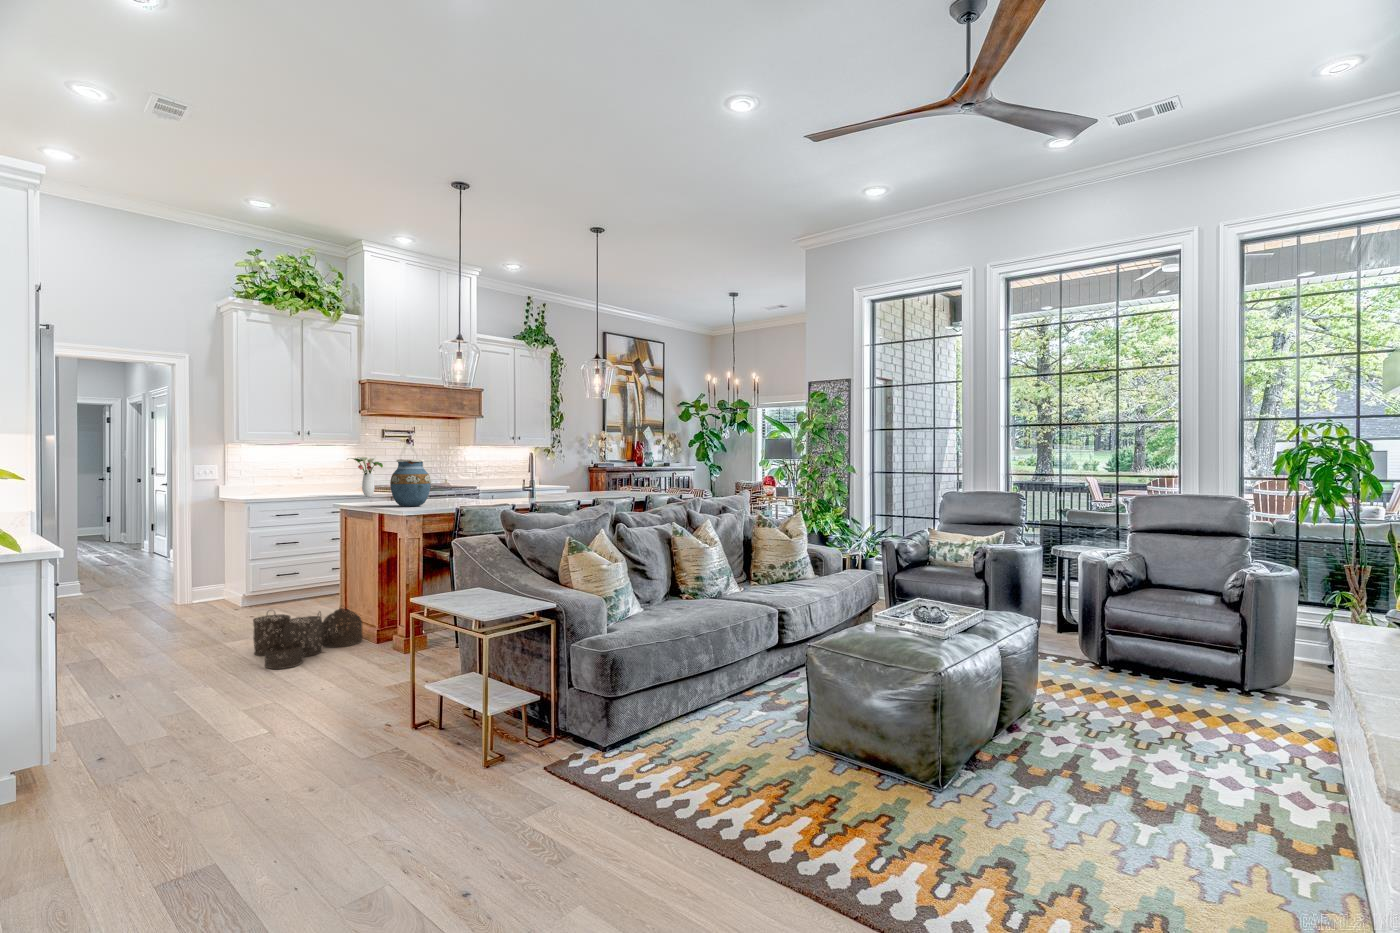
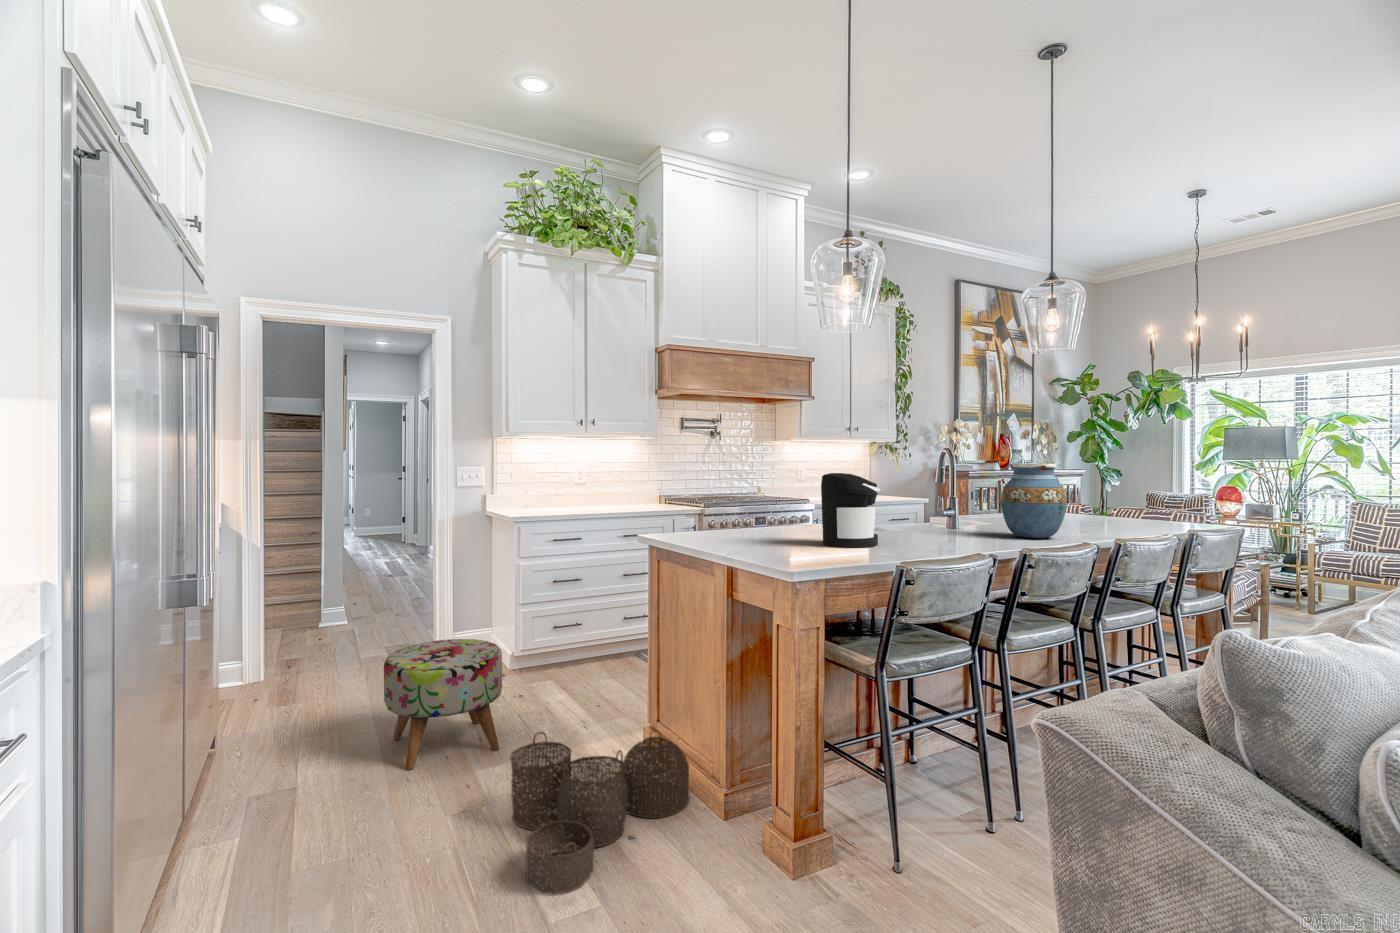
flower arrangement: present [352,457,383,496] -> none [643,455,693,514]
vase: present [390,459,431,506] -> present [1001,463,1067,538]
coffee maker: none [445,465,479,505] -> present [821,473,880,548]
ottoman: none [158,574,242,647] -> present [384,639,502,770]

